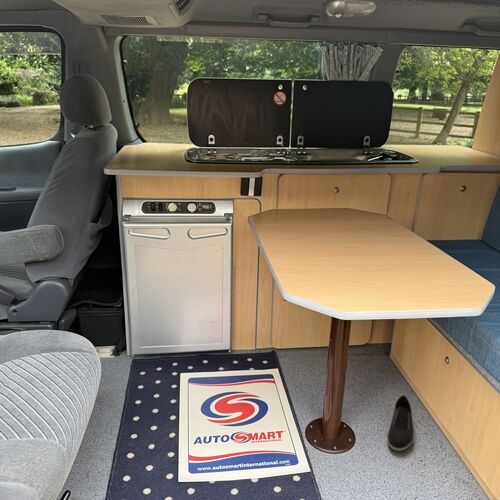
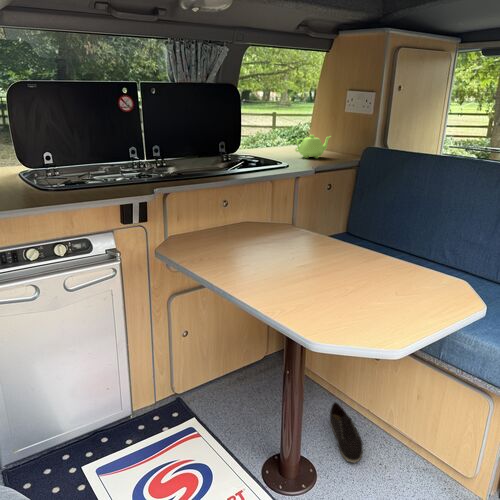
teapot: none [442,135,484,160] -> present [295,135,331,158]

